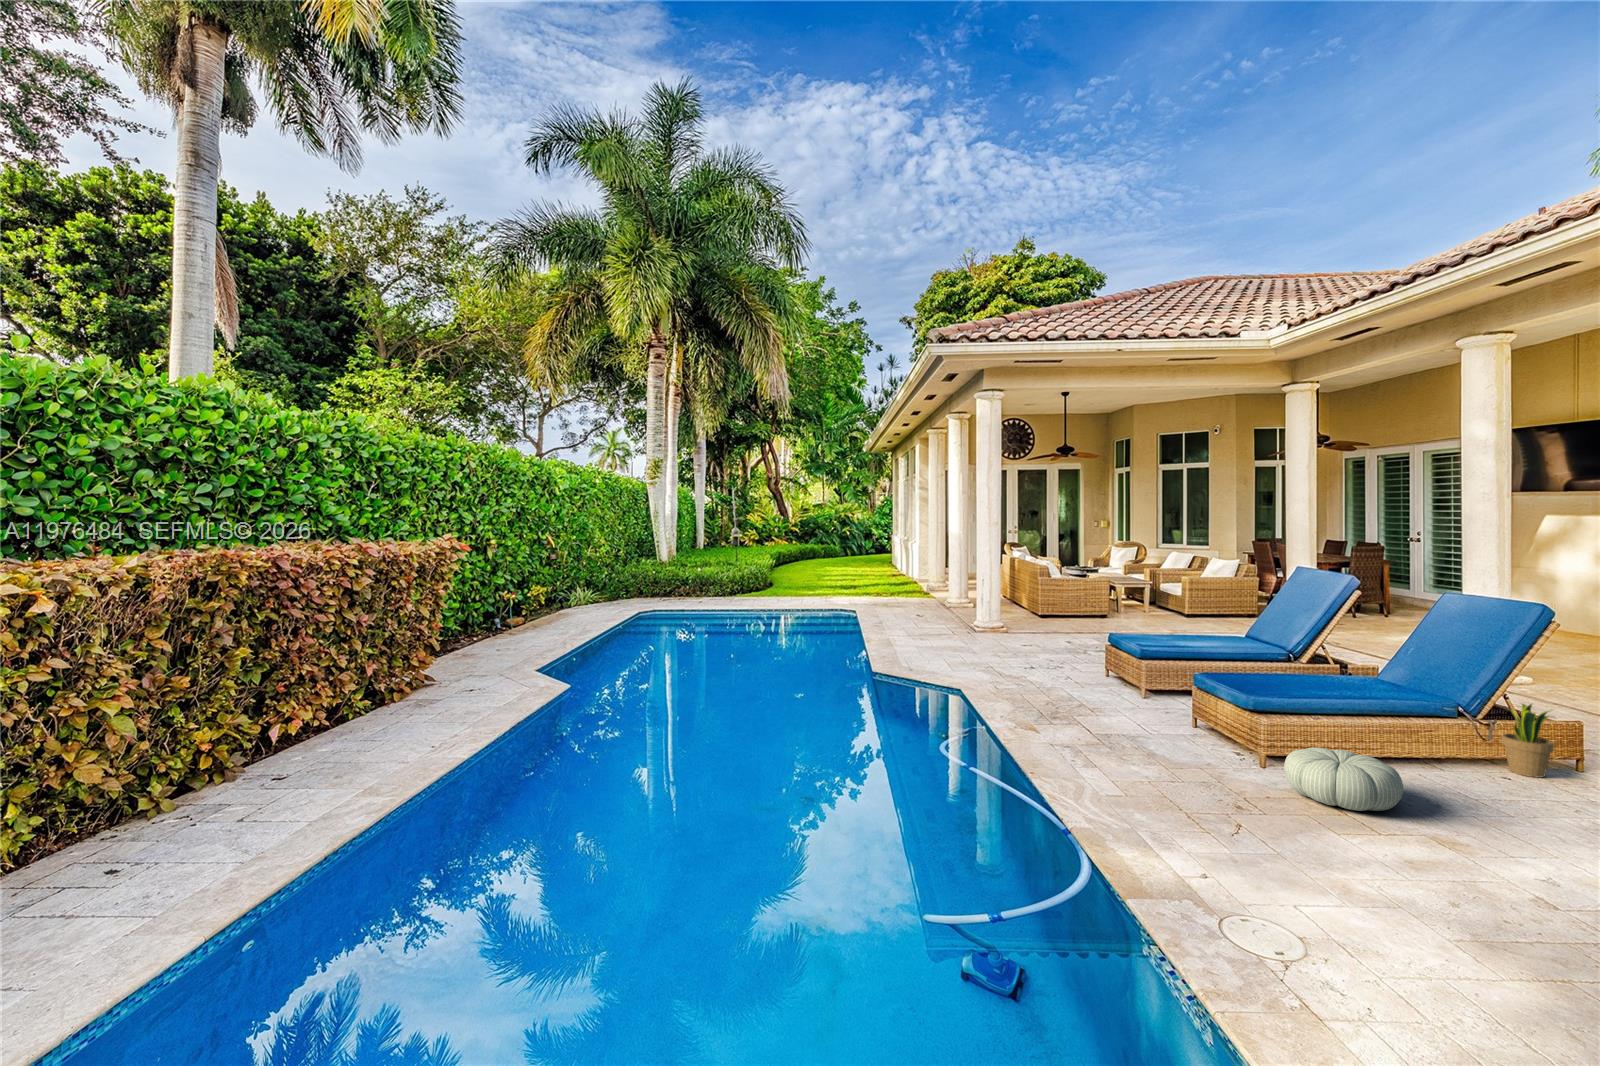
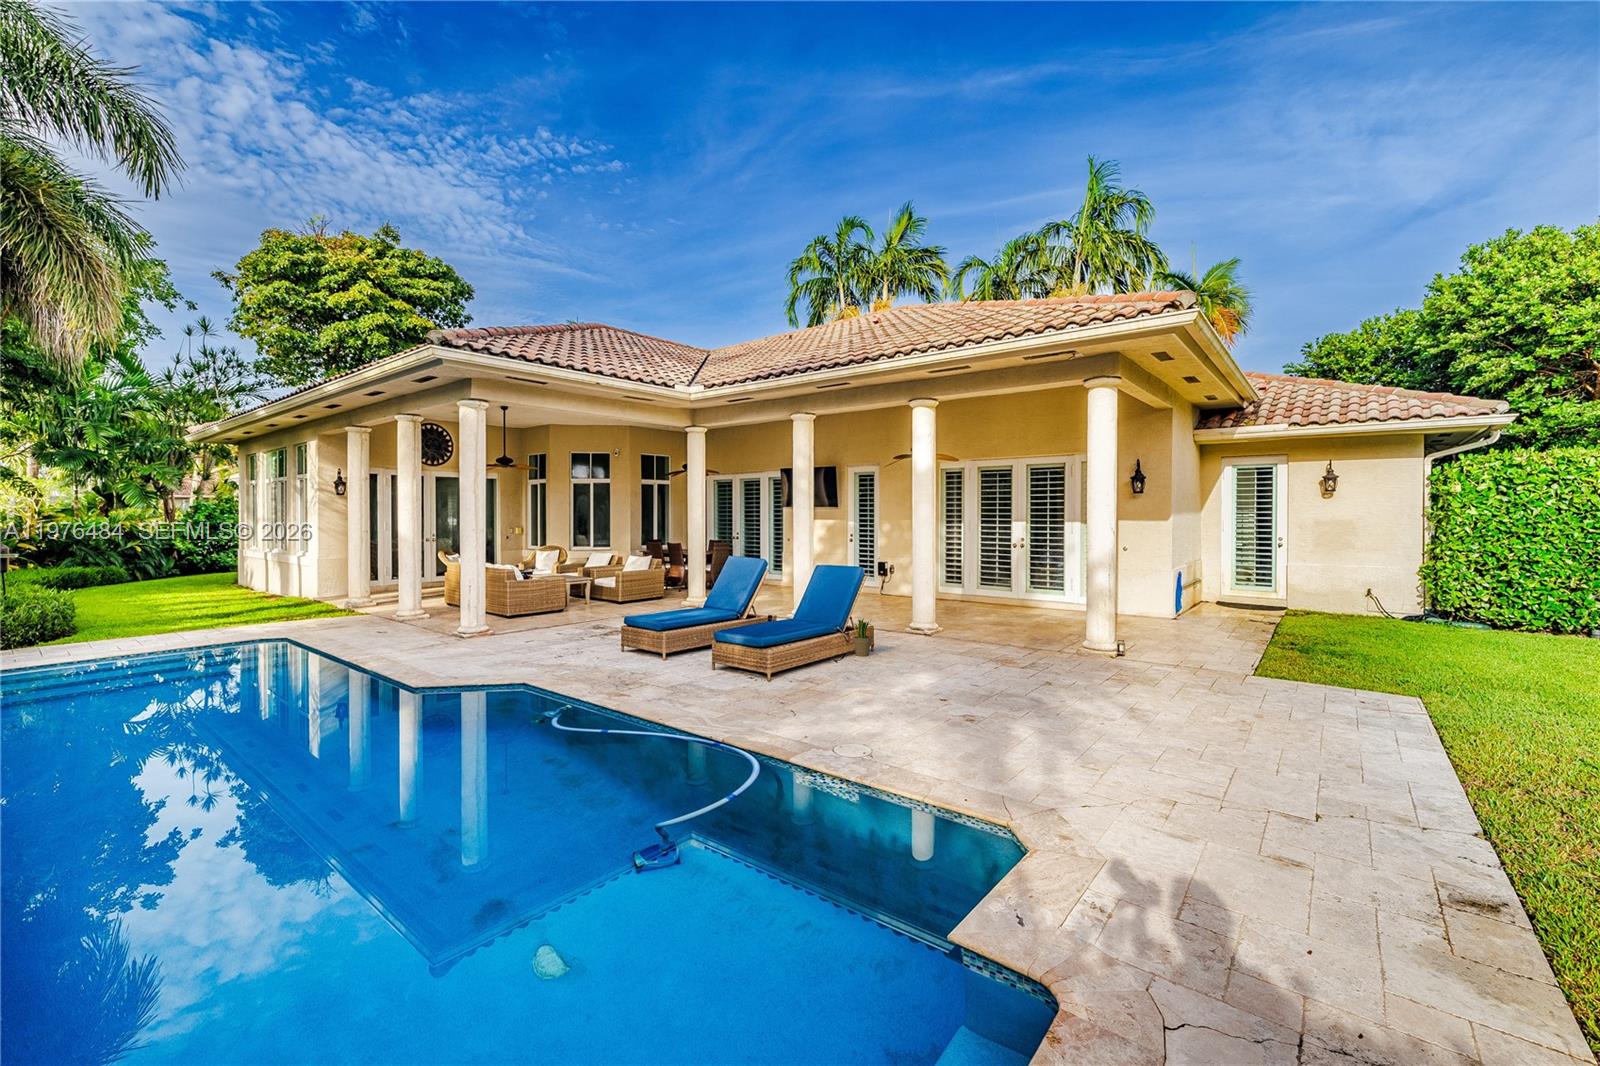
pouf: present [1284,748,1403,811] -> none [789,655,843,685]

